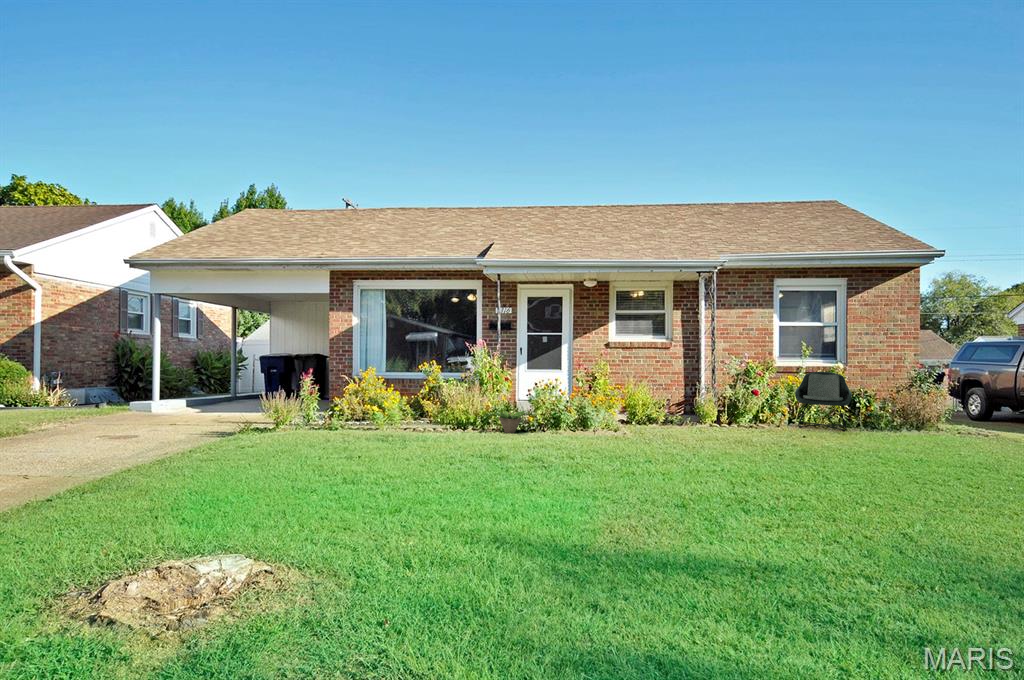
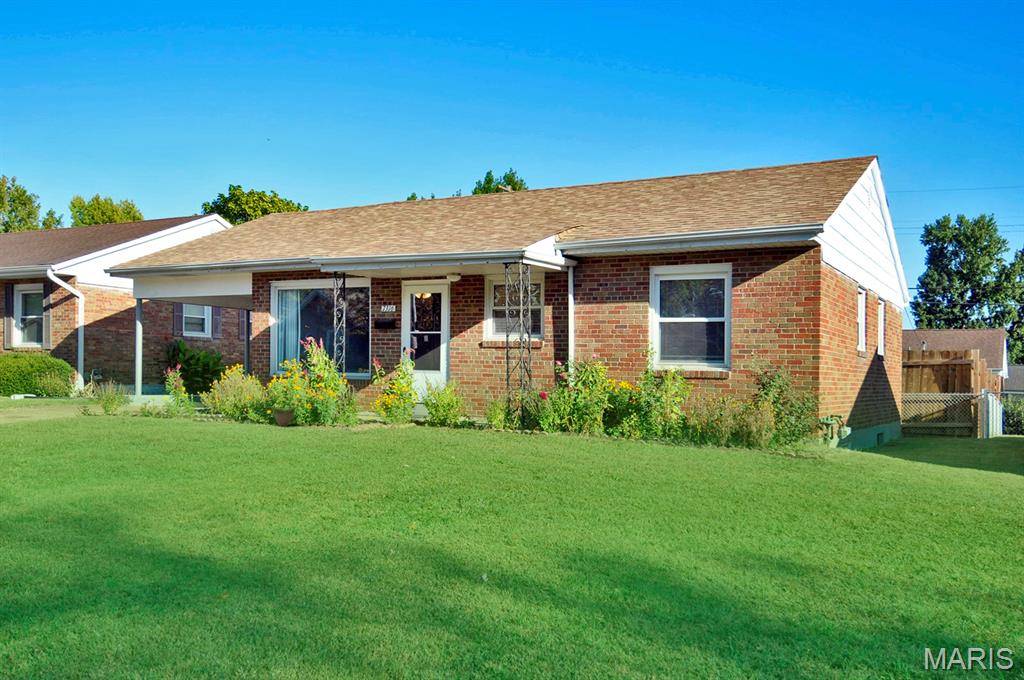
lounge chair: present [795,372,852,431] -> none [587,374,655,441]

